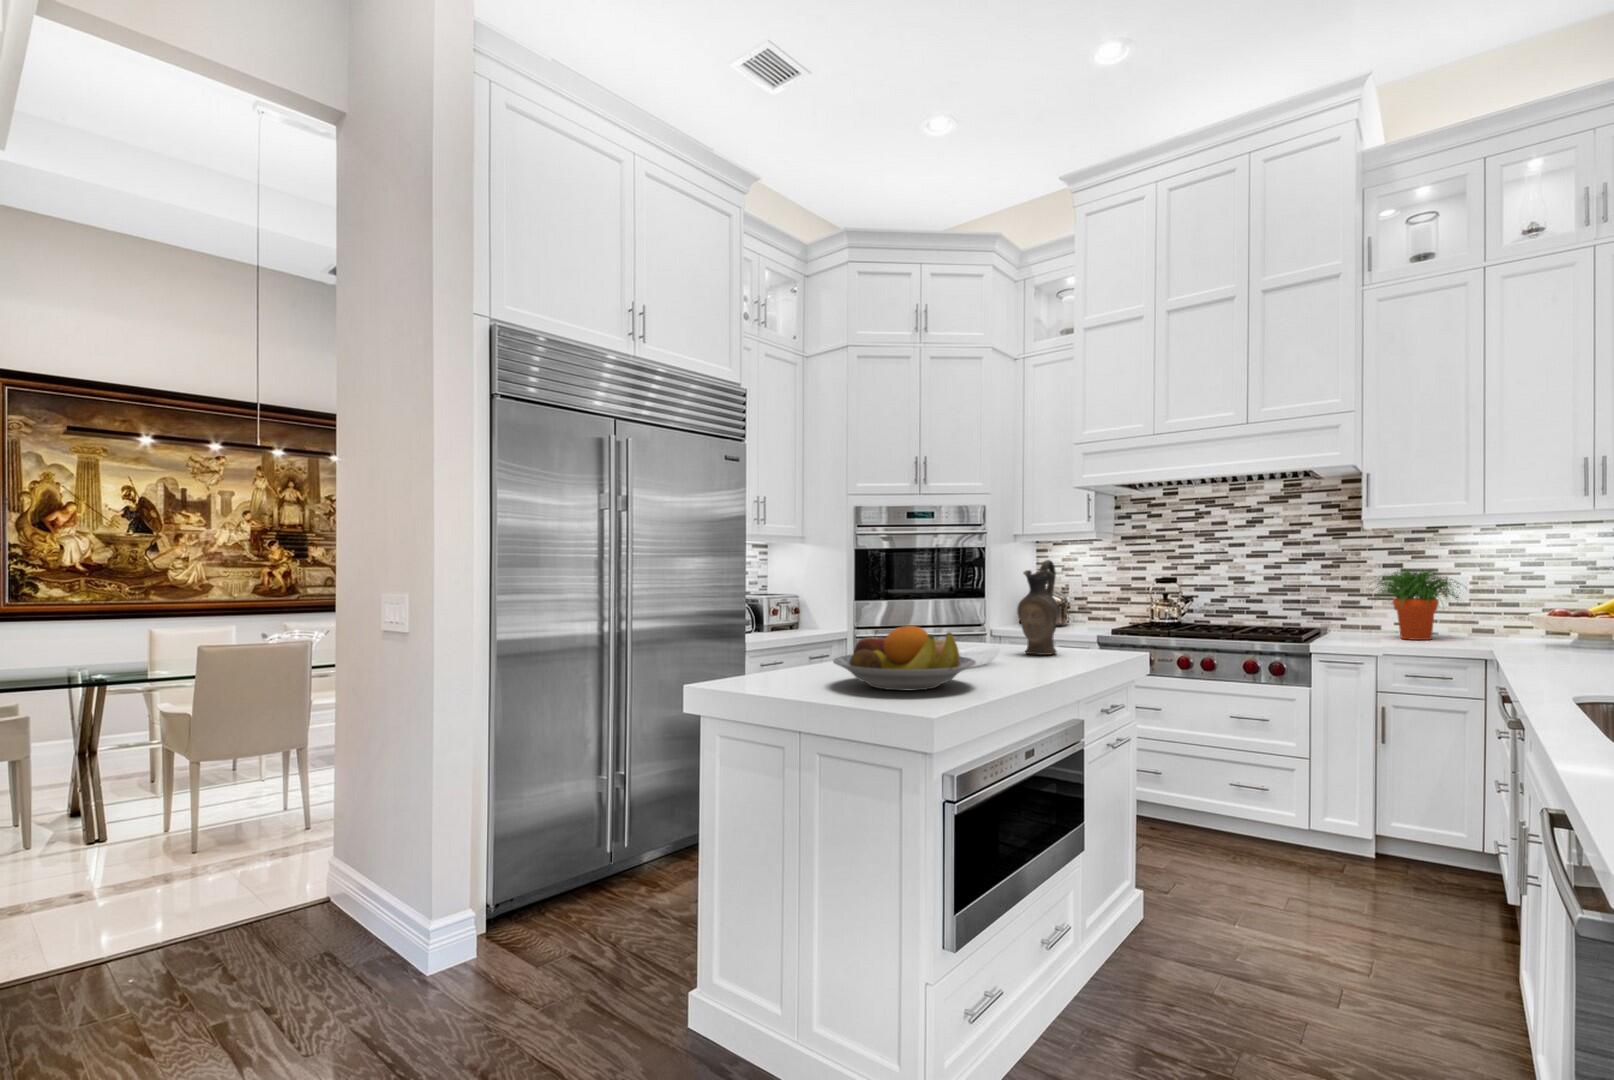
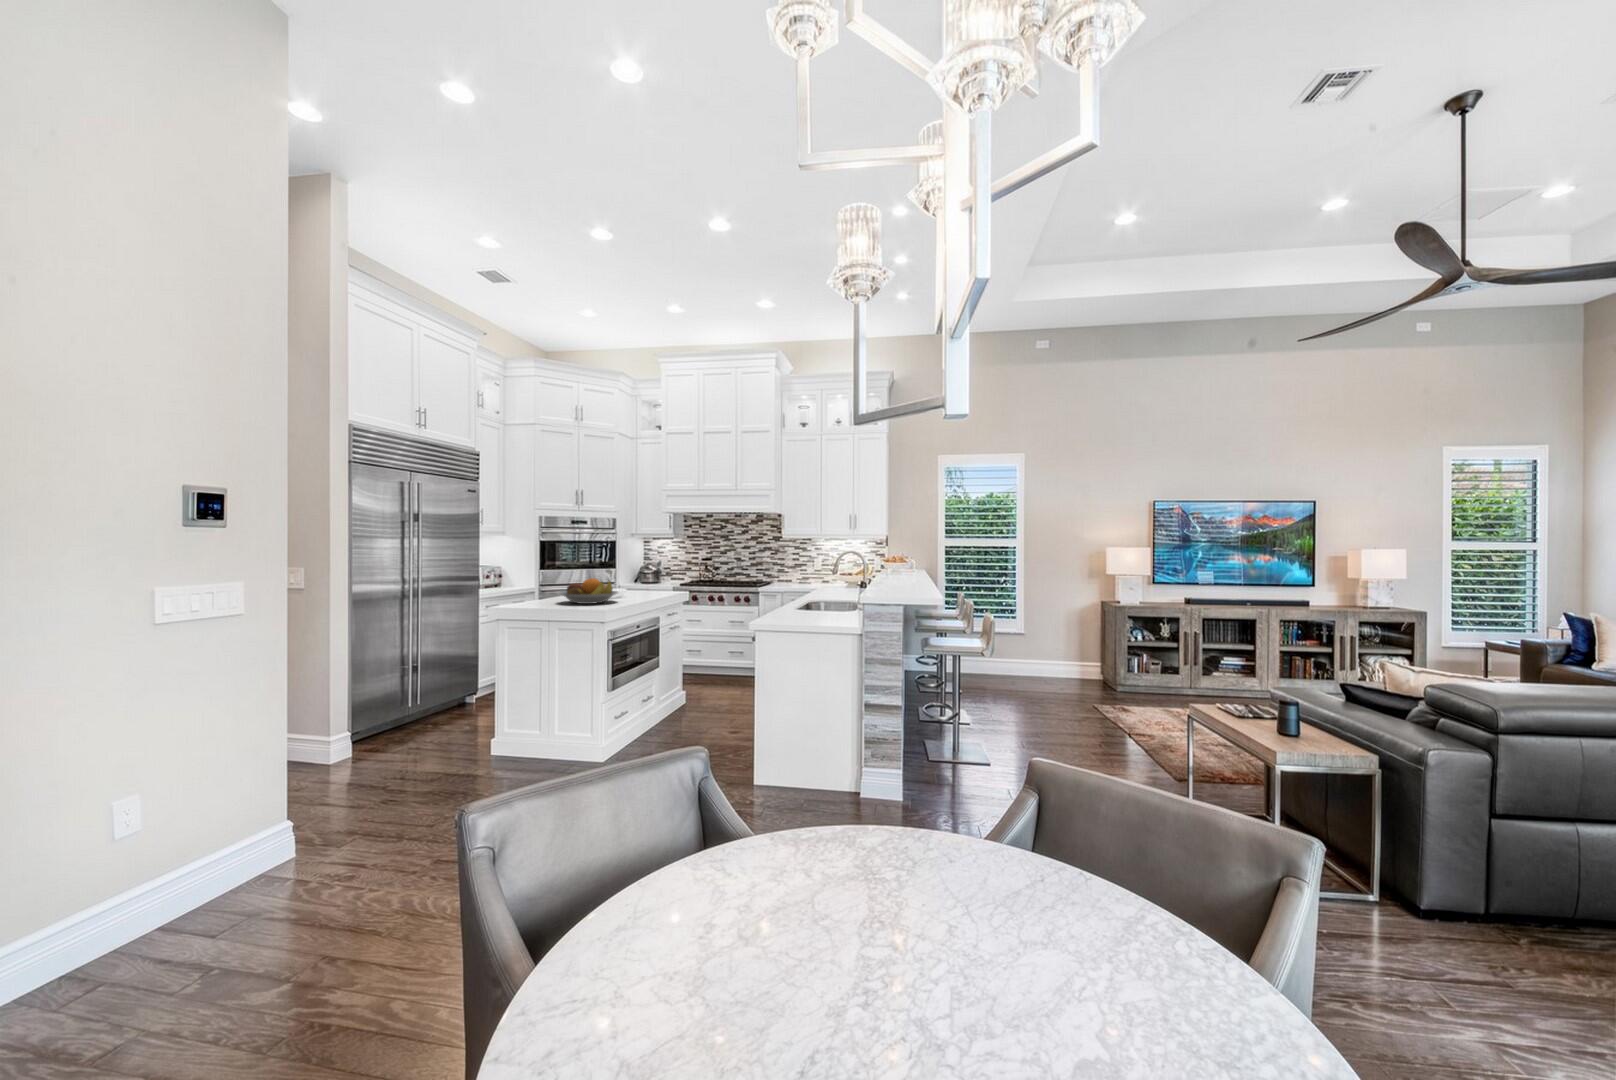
ceramic pitcher: present [1017,560,1058,655] -> none [635,551,652,592]
potted plant: present [1374,570,1466,640] -> none [785,555,818,585]

